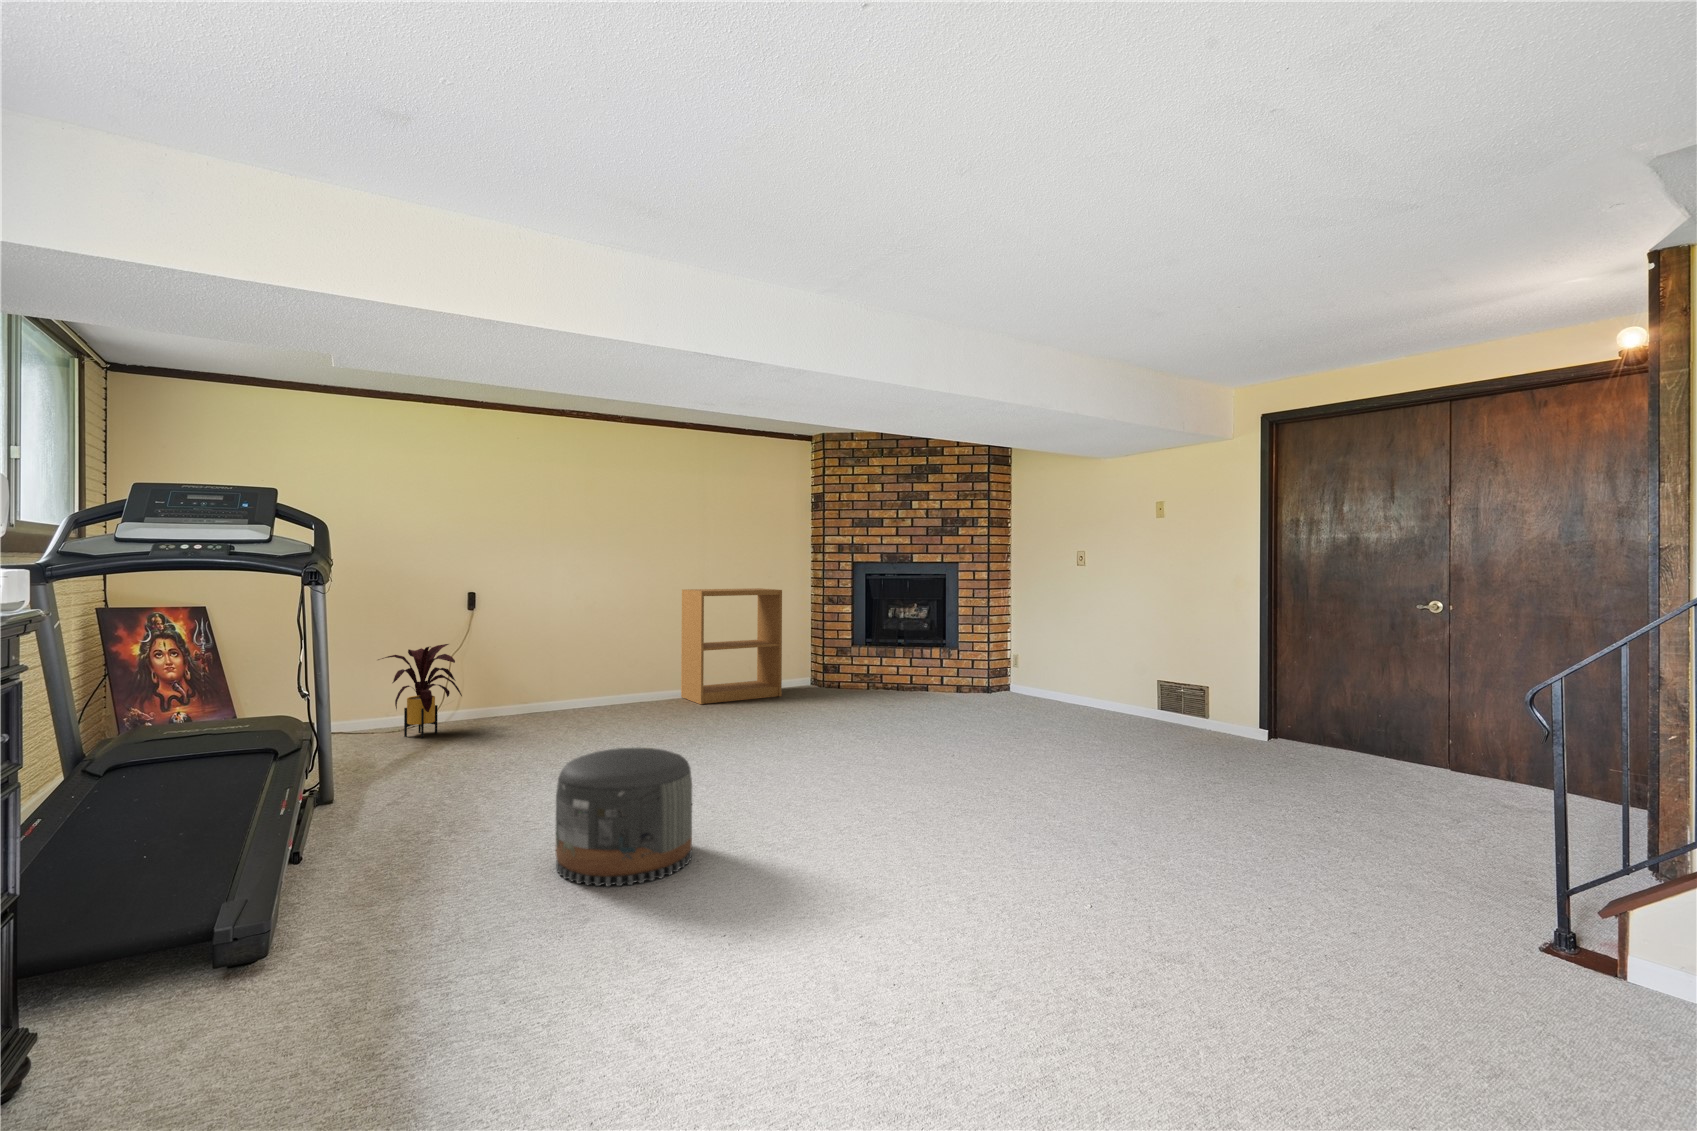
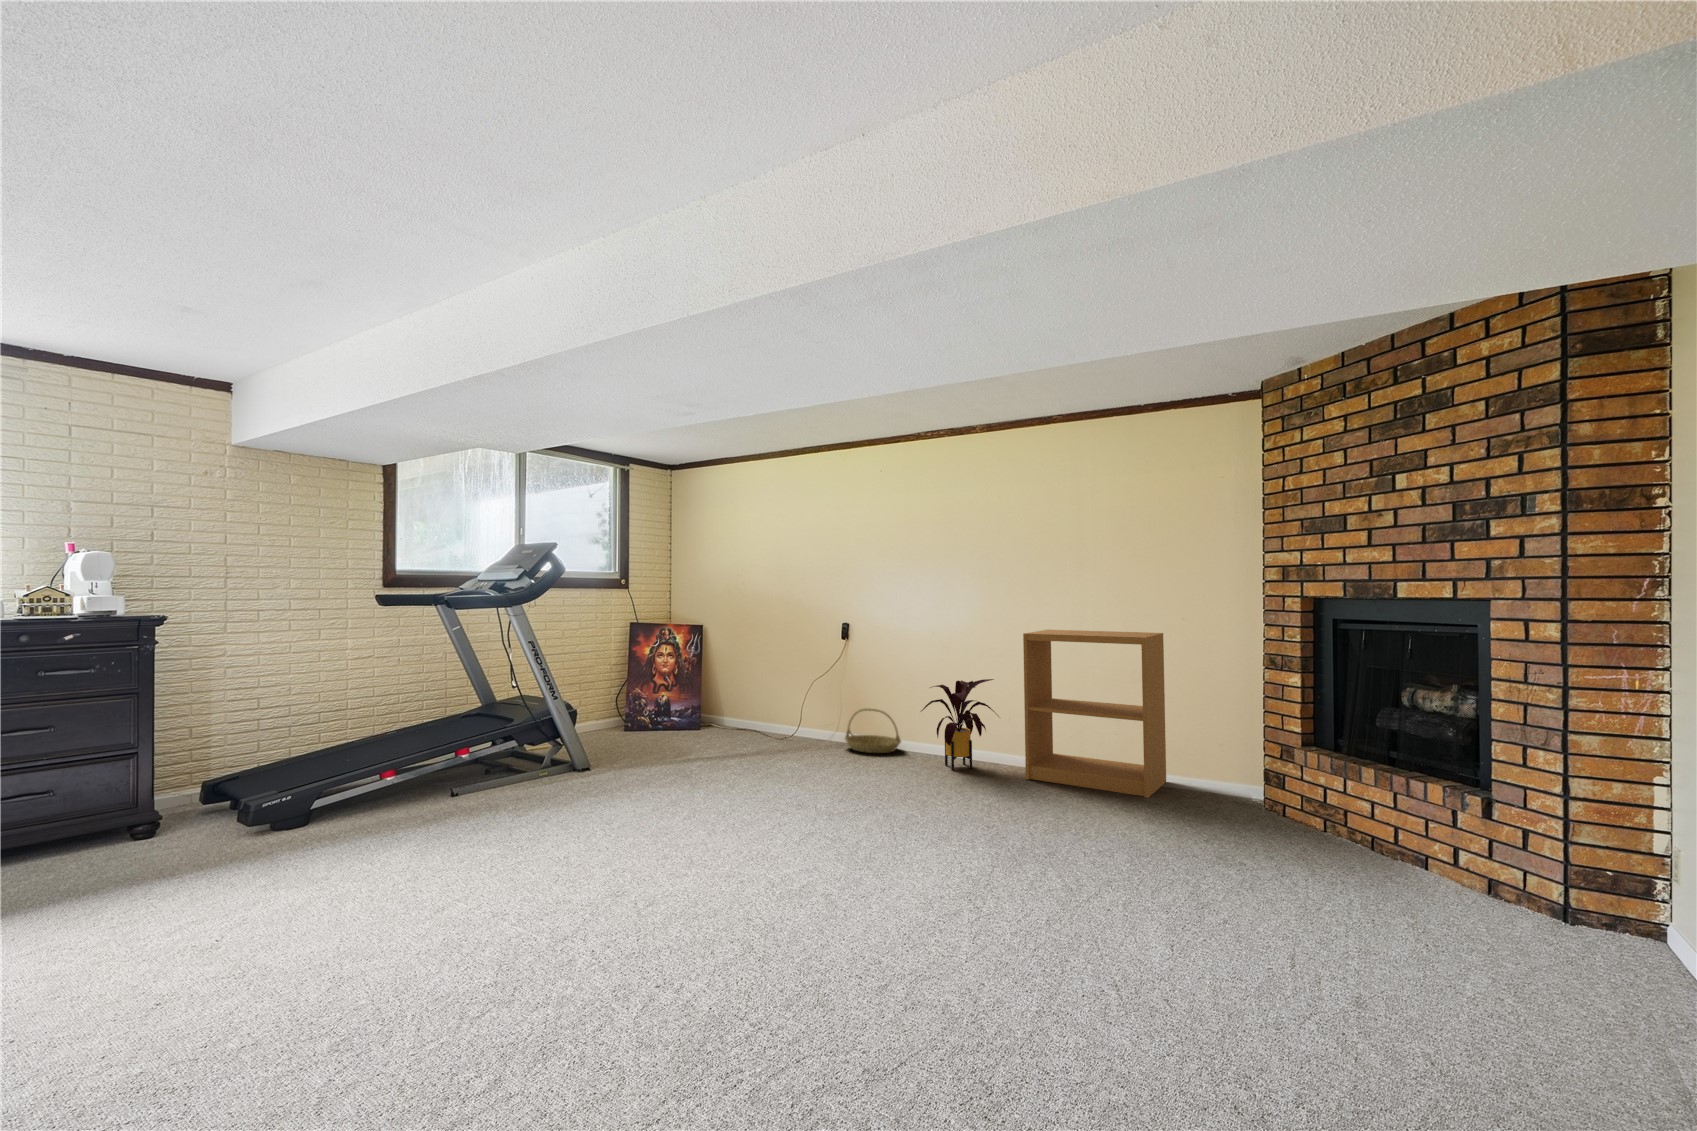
house plant: present [378,644,462,738] -> present [921,679,999,770]
basket: none [493,677,558,721] -> present [845,709,901,753]
pouf: present [556,748,692,886] -> none [340,776,475,901]

